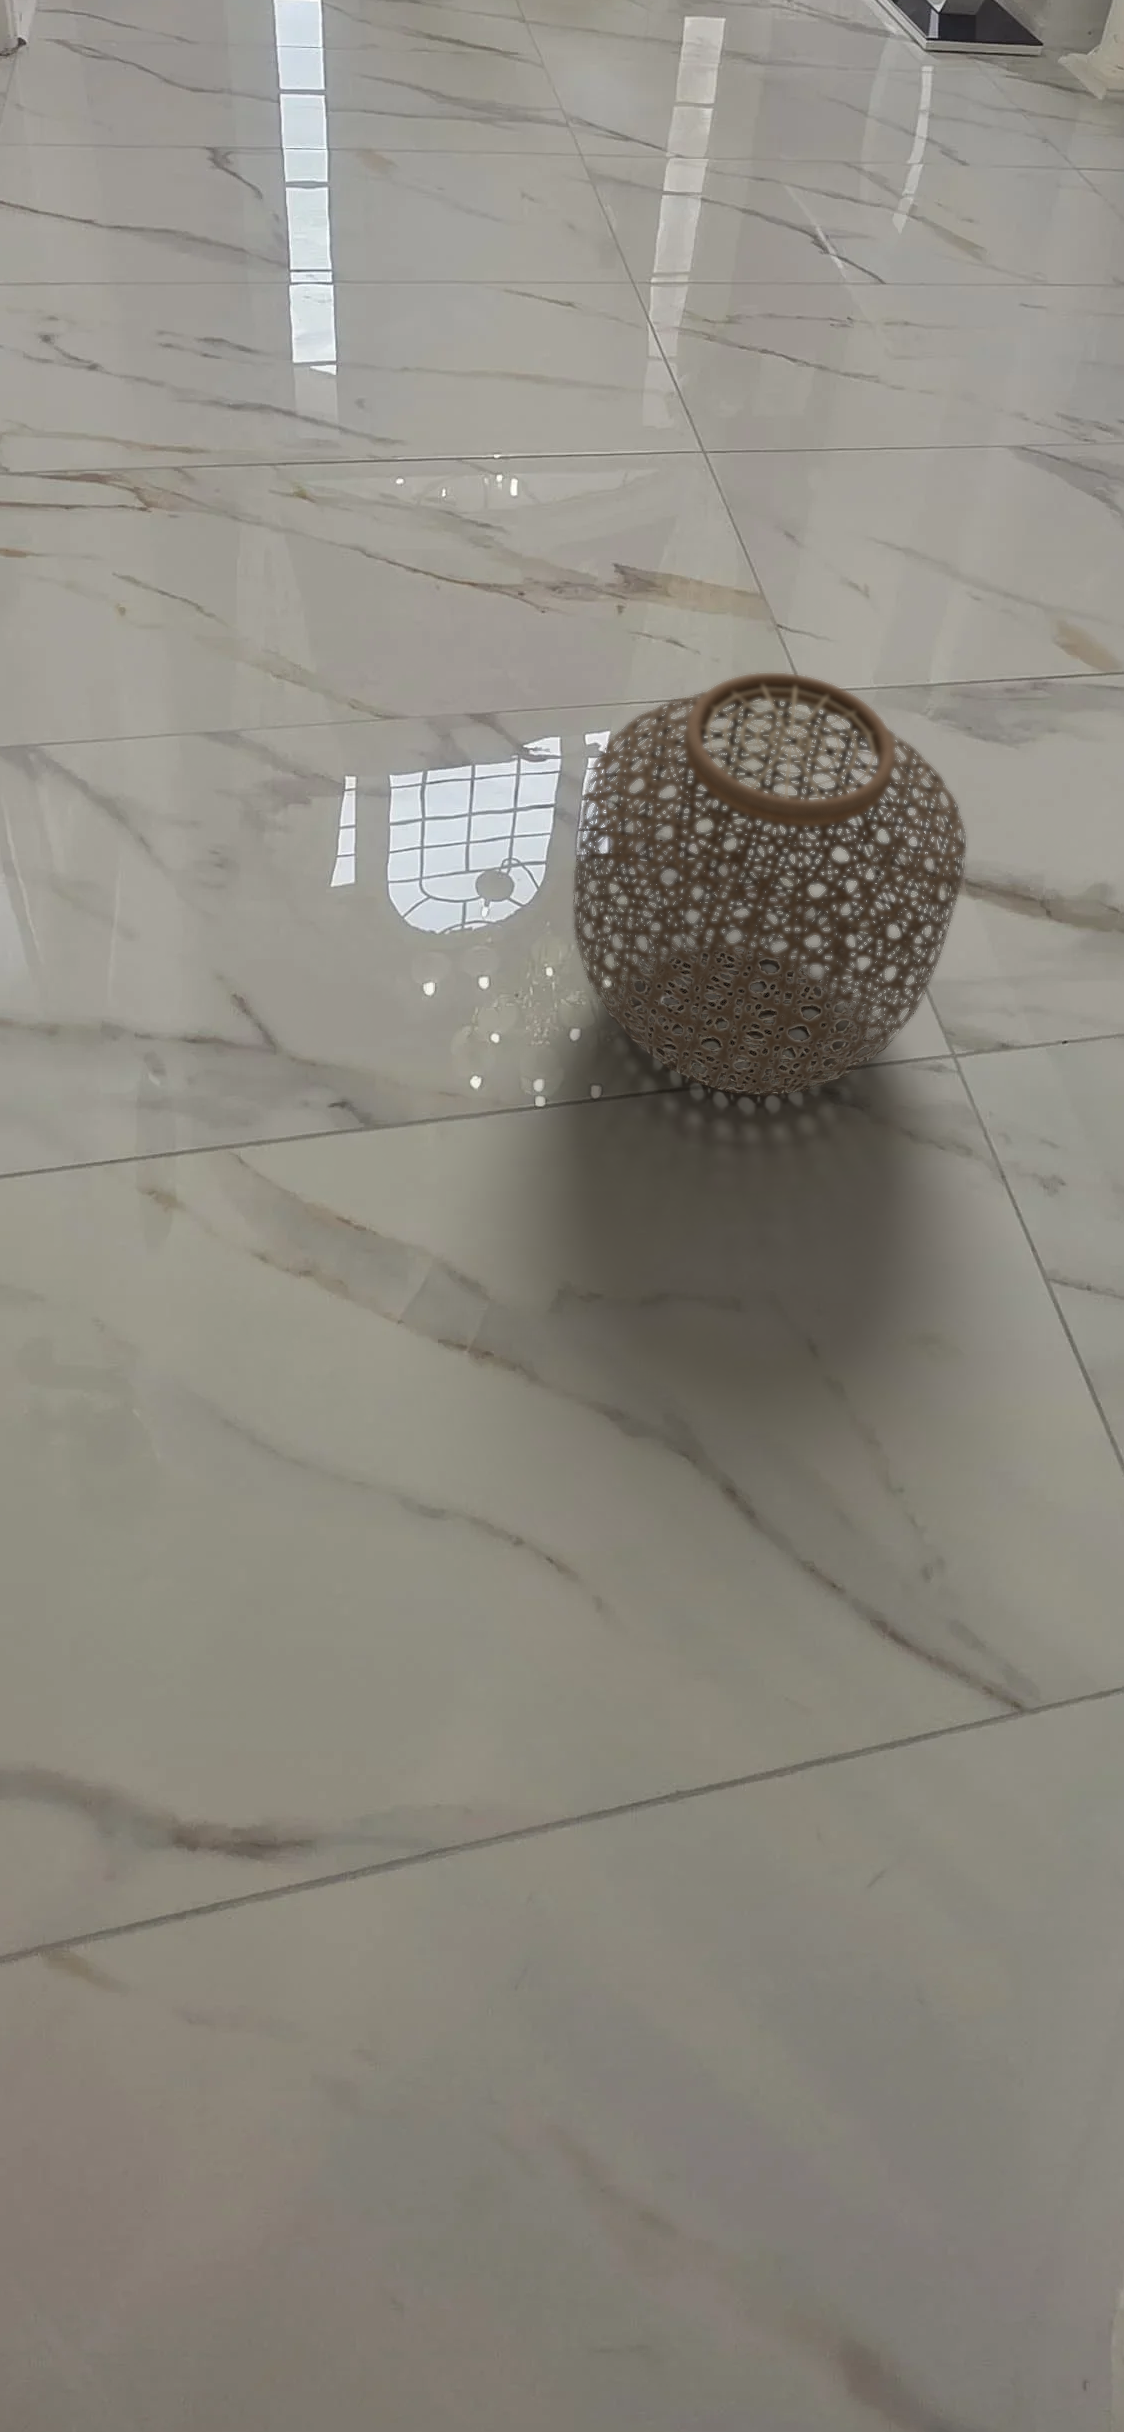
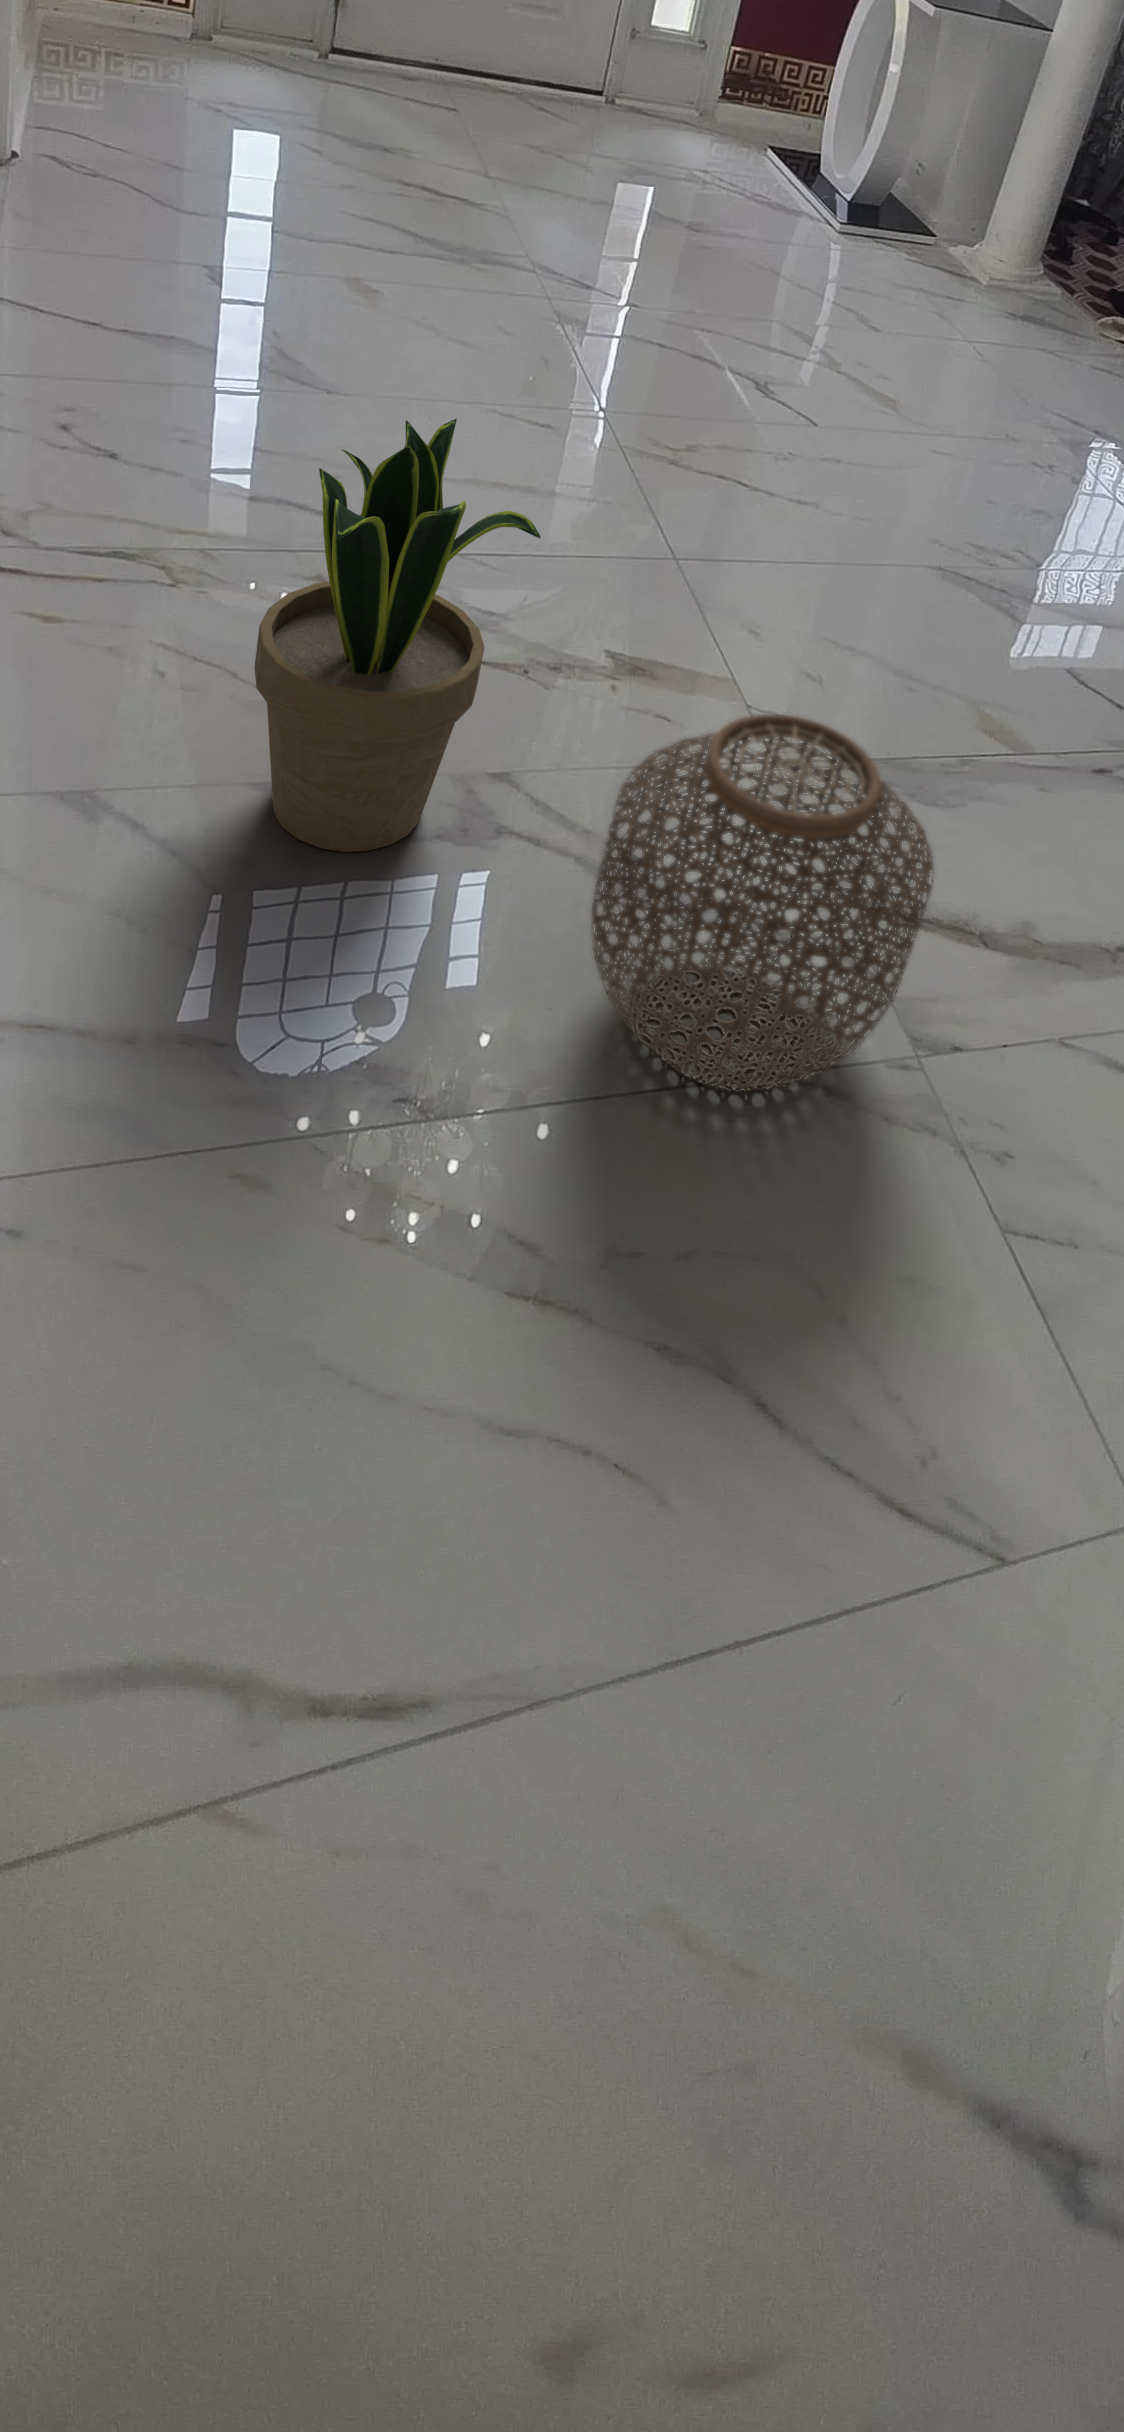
potted plant: none [204,333,501,822] -> present [254,419,541,852]

